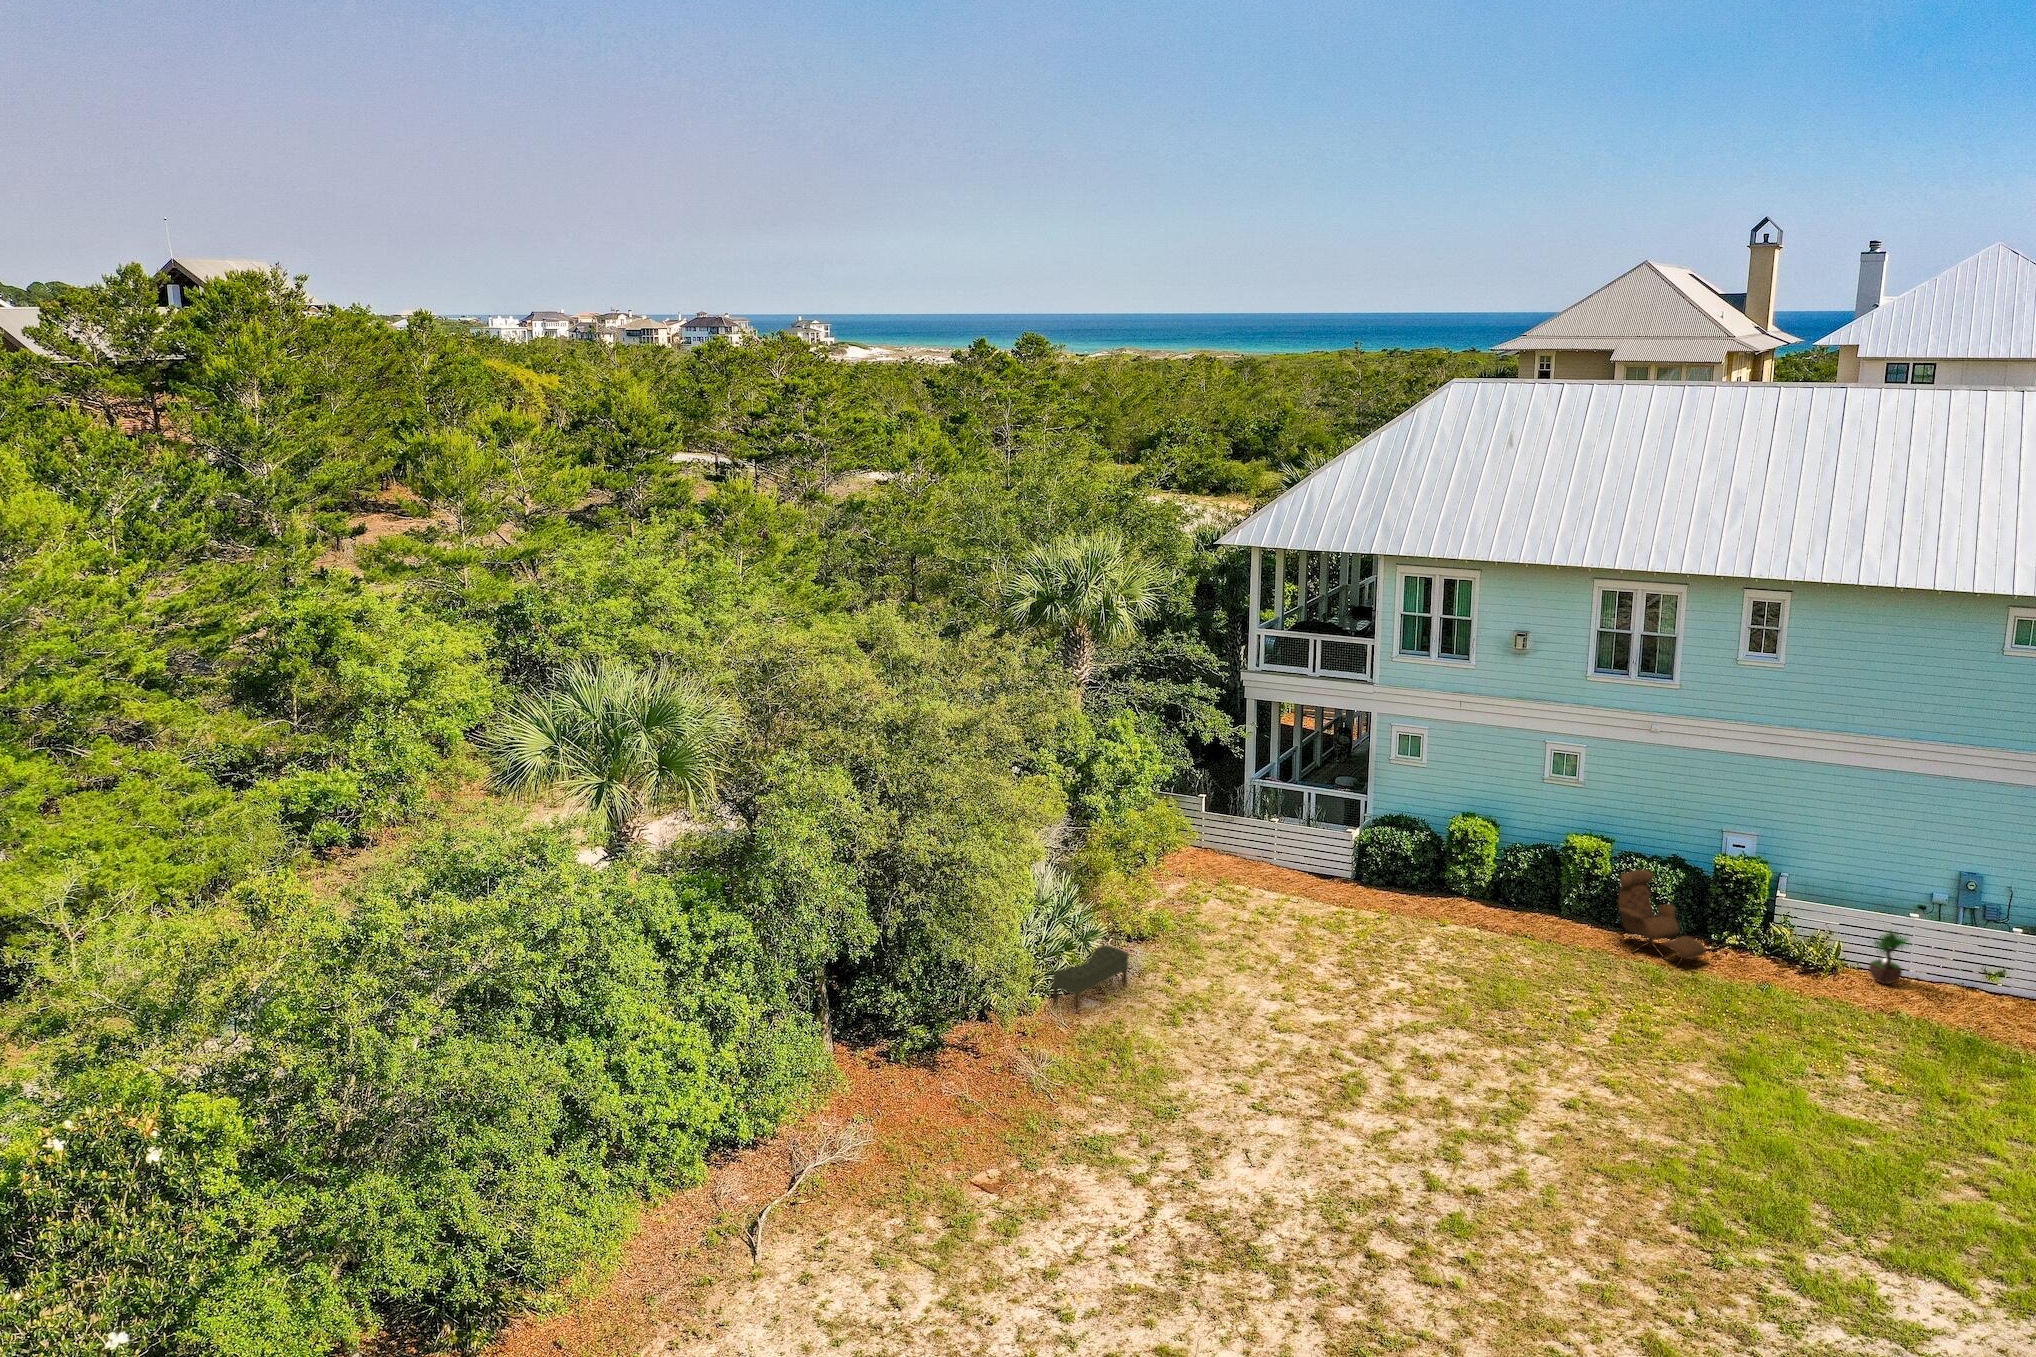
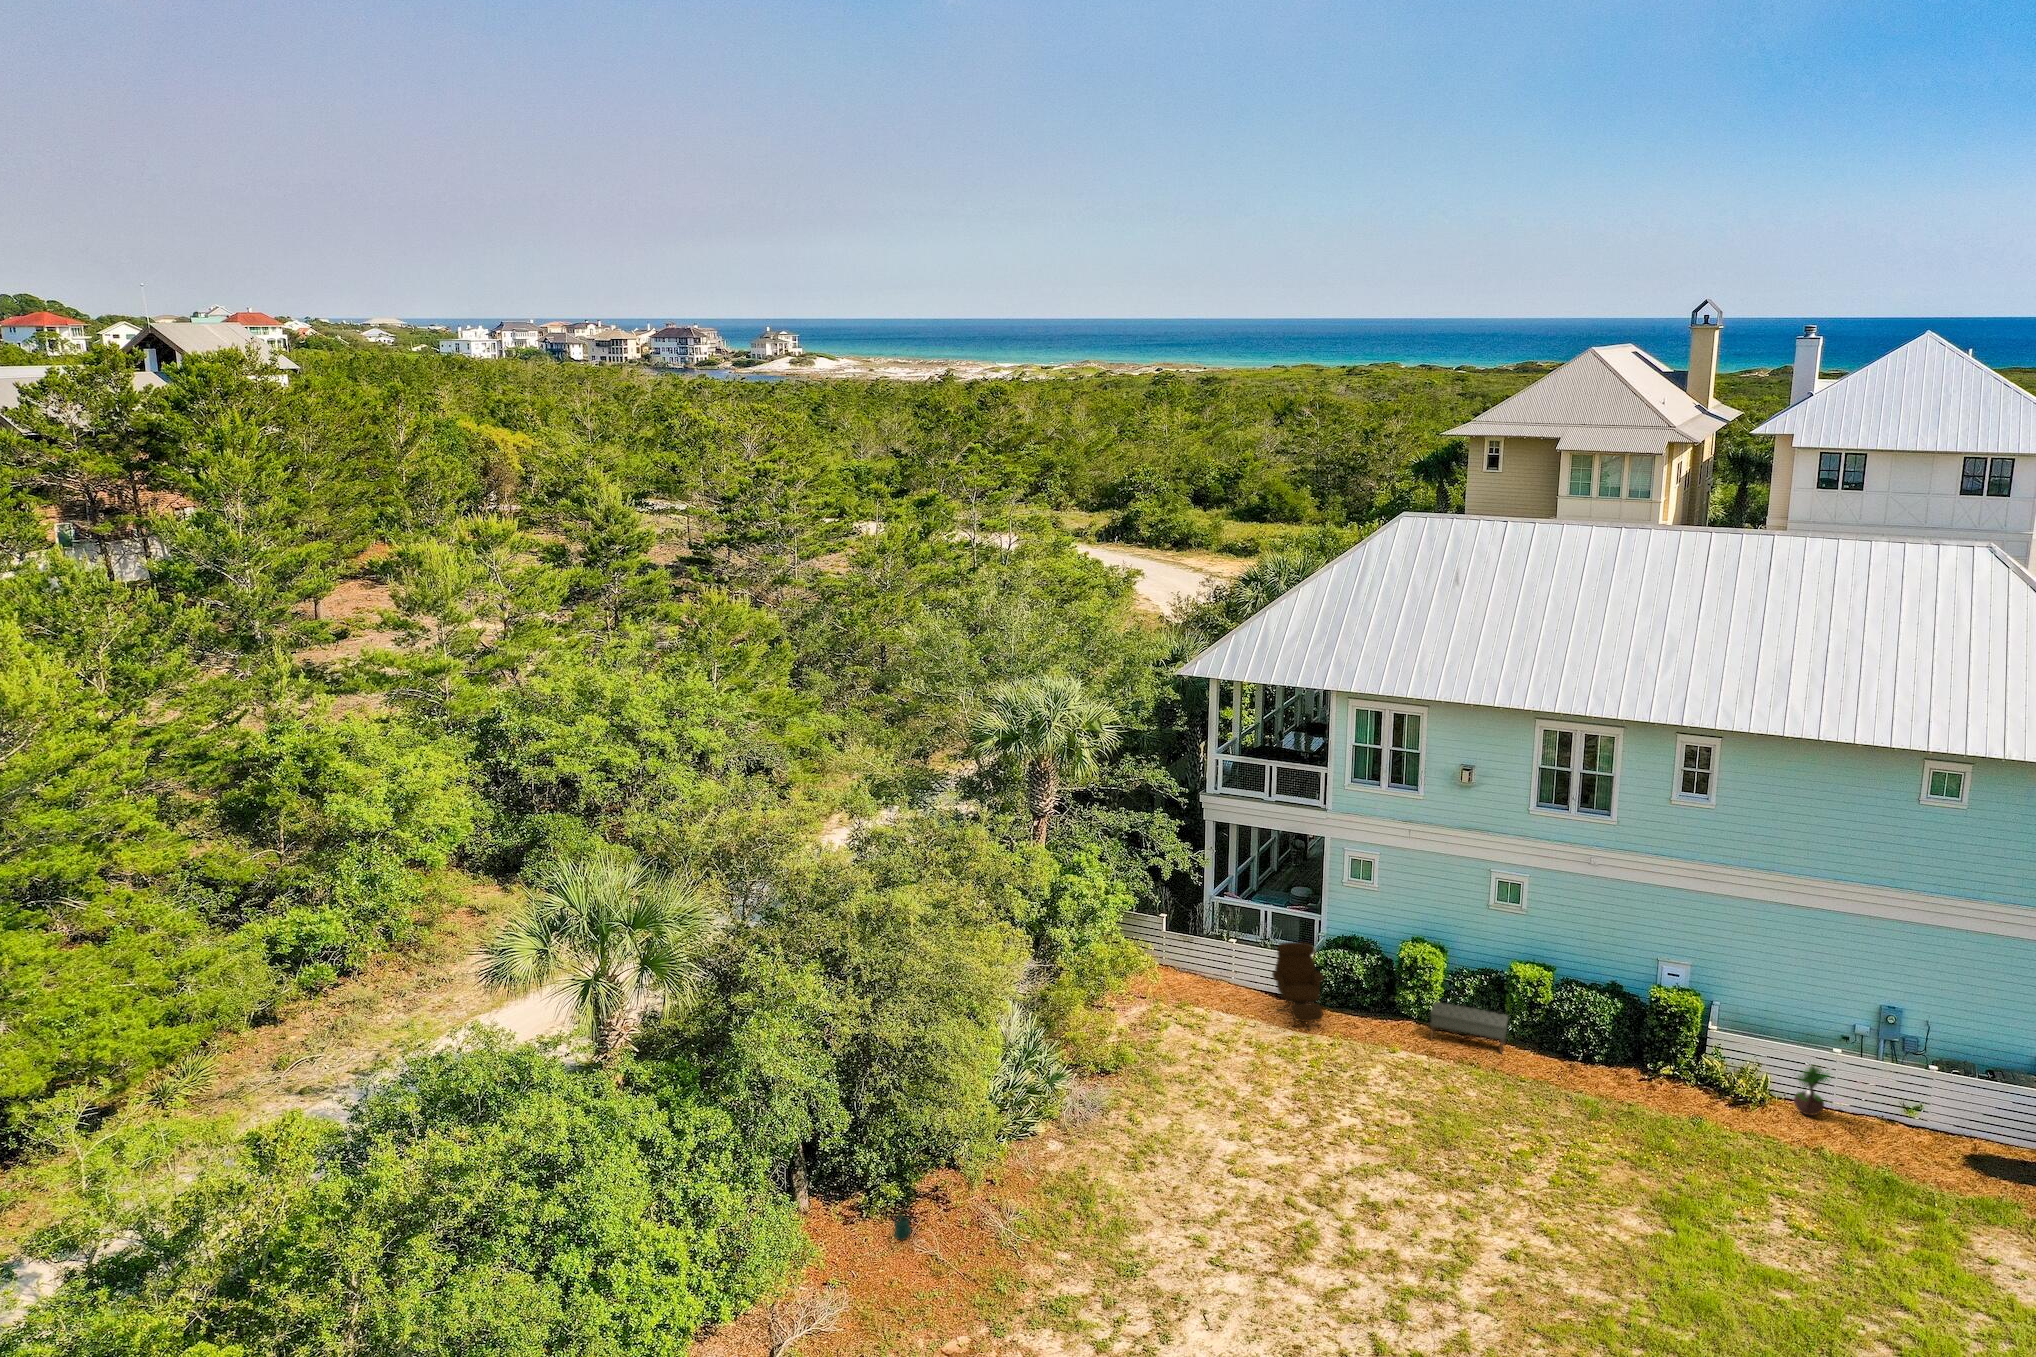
lounge chair: present [1618,870,1706,966] -> present [1272,942,1324,1027]
bench: present [1052,945,1129,1013] -> present [1430,1002,1508,1054]
watering can: none [921,1054,939,1083] -> present [895,1212,911,1240]

